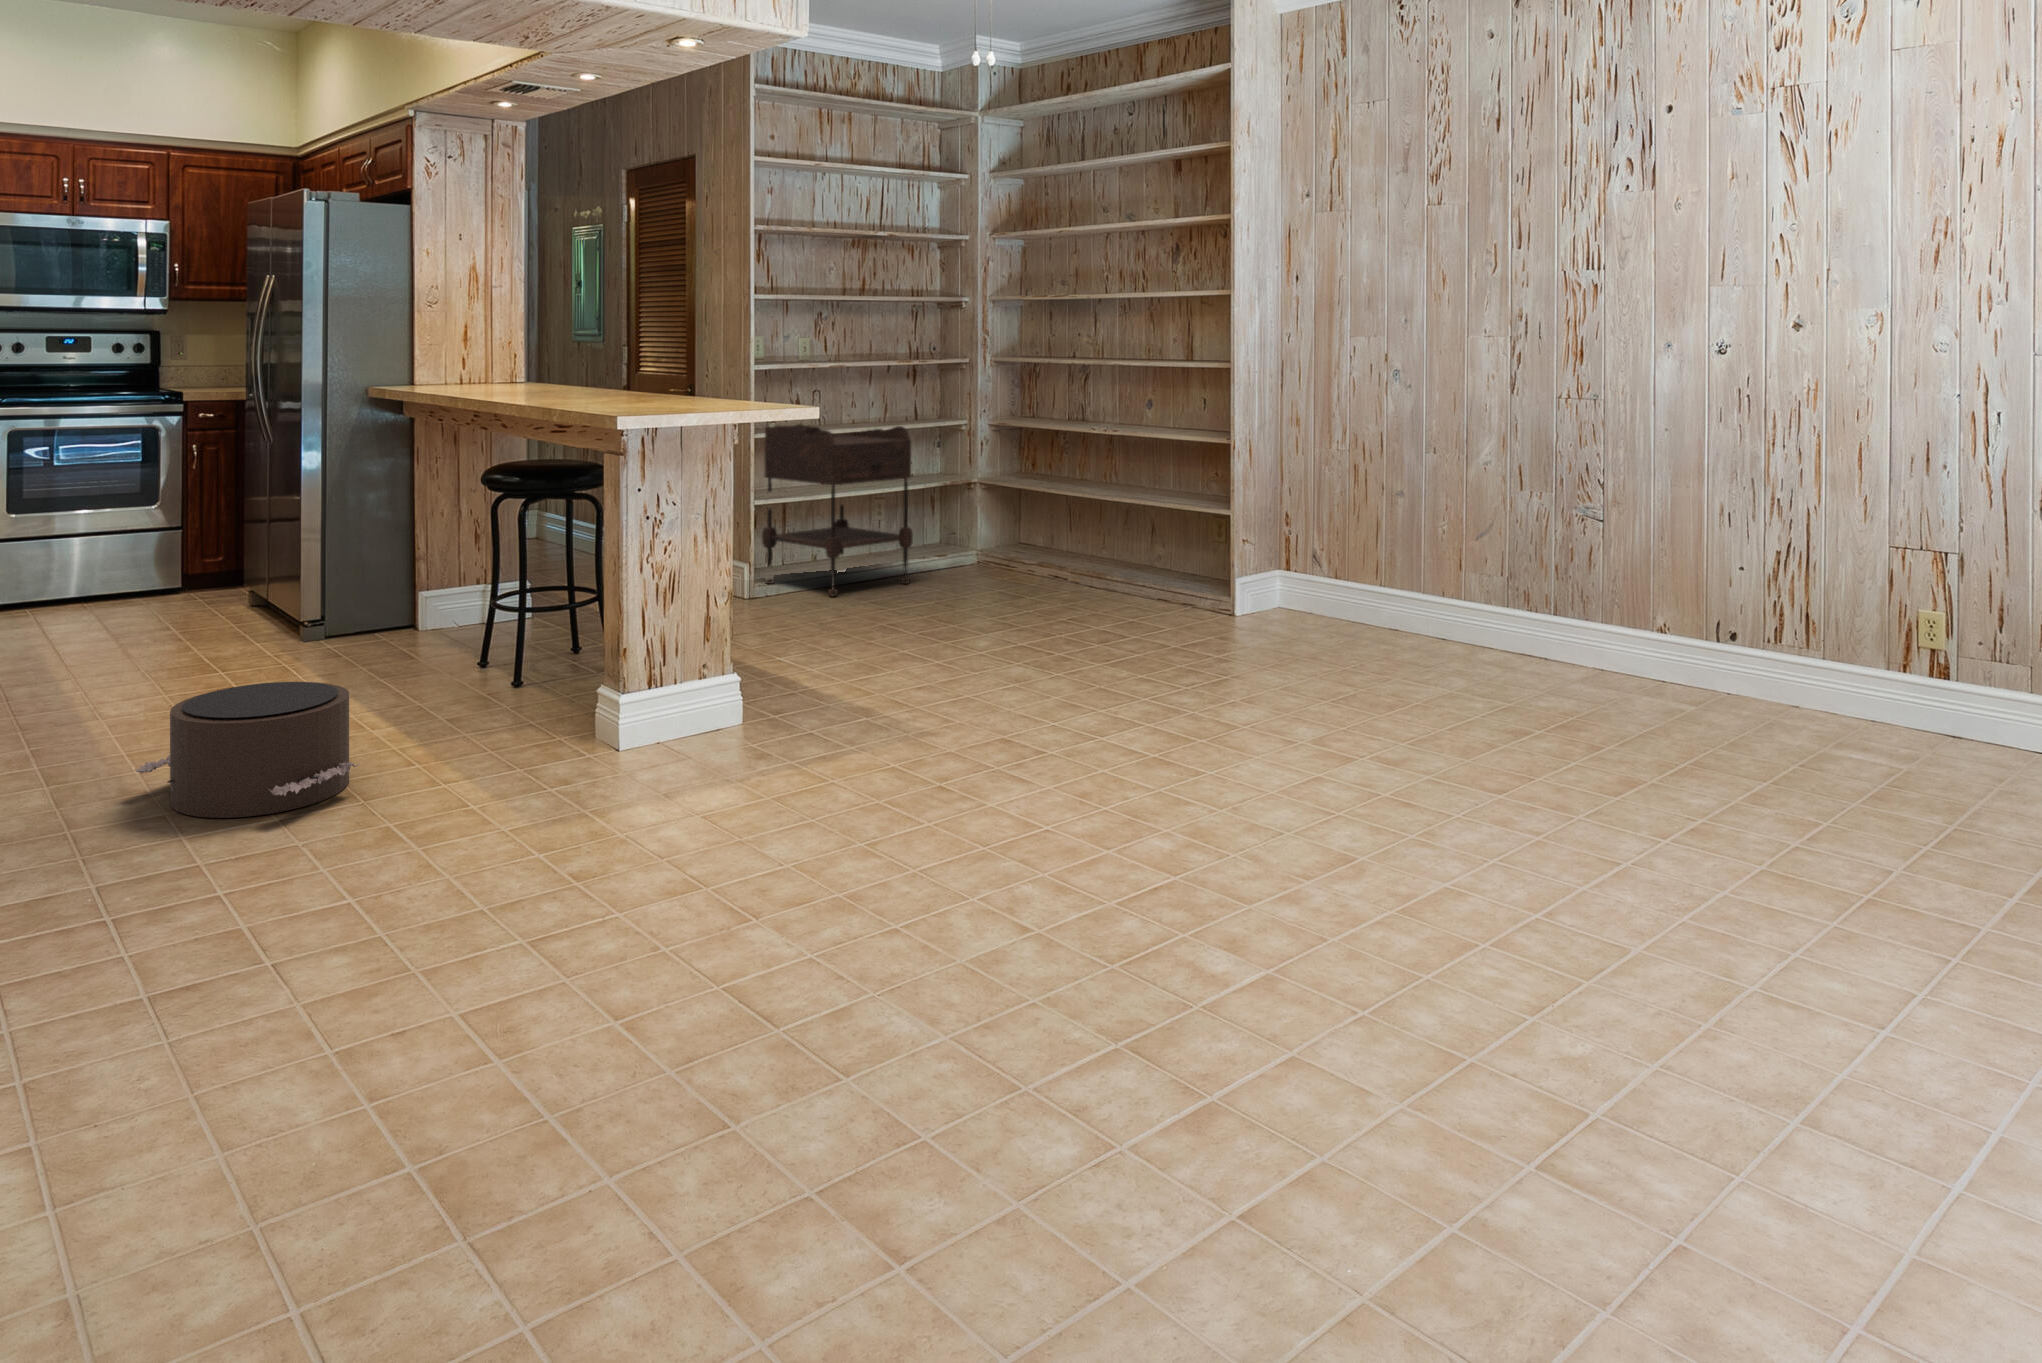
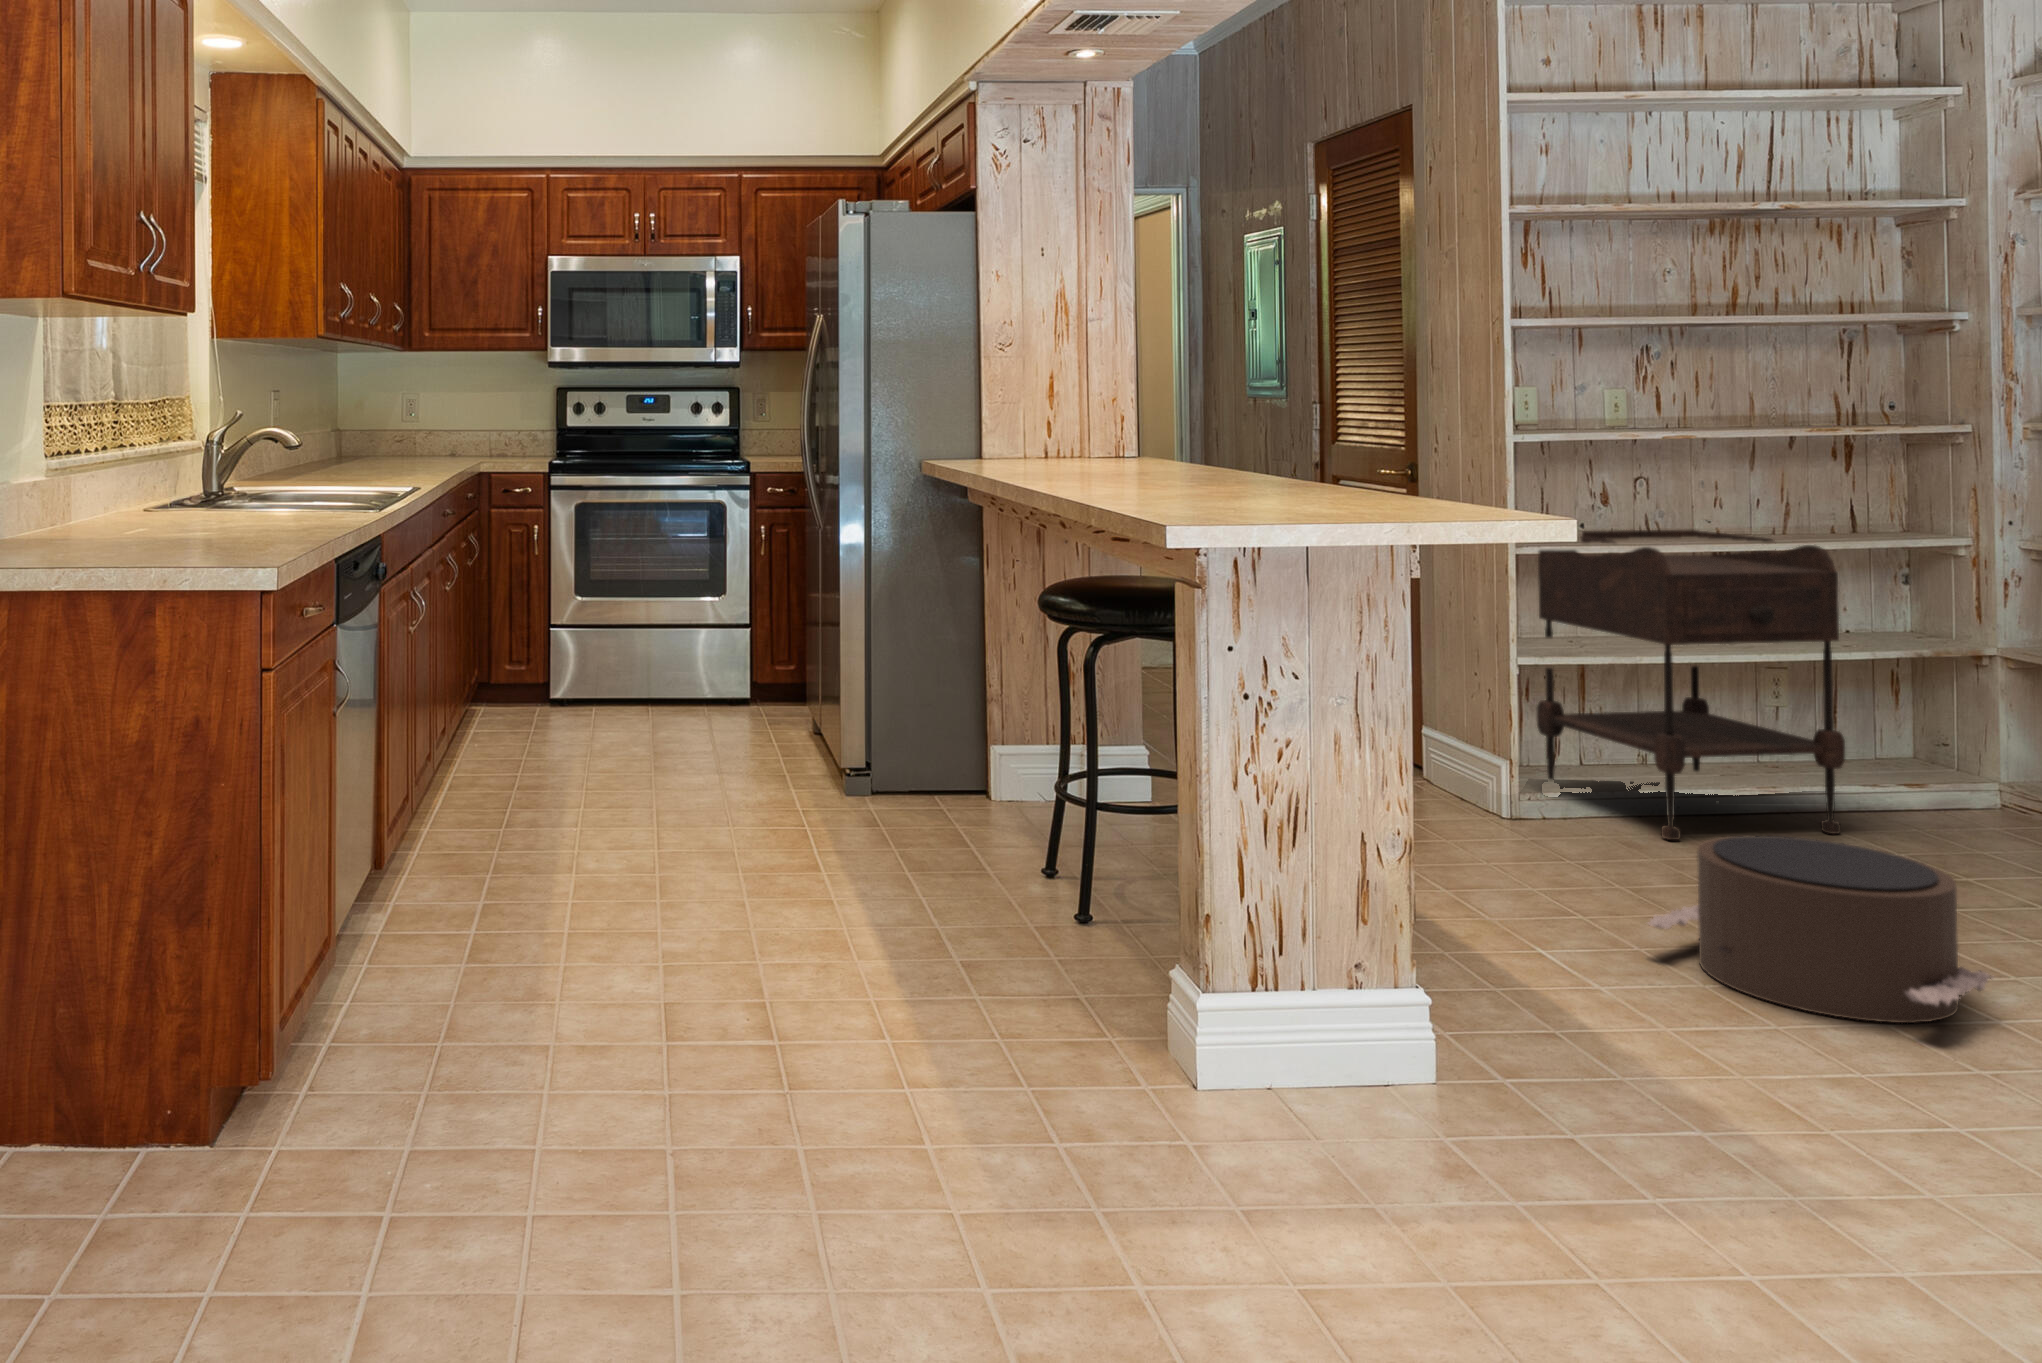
pouf: present [135,682,359,818] -> present [1648,836,1993,1023]

